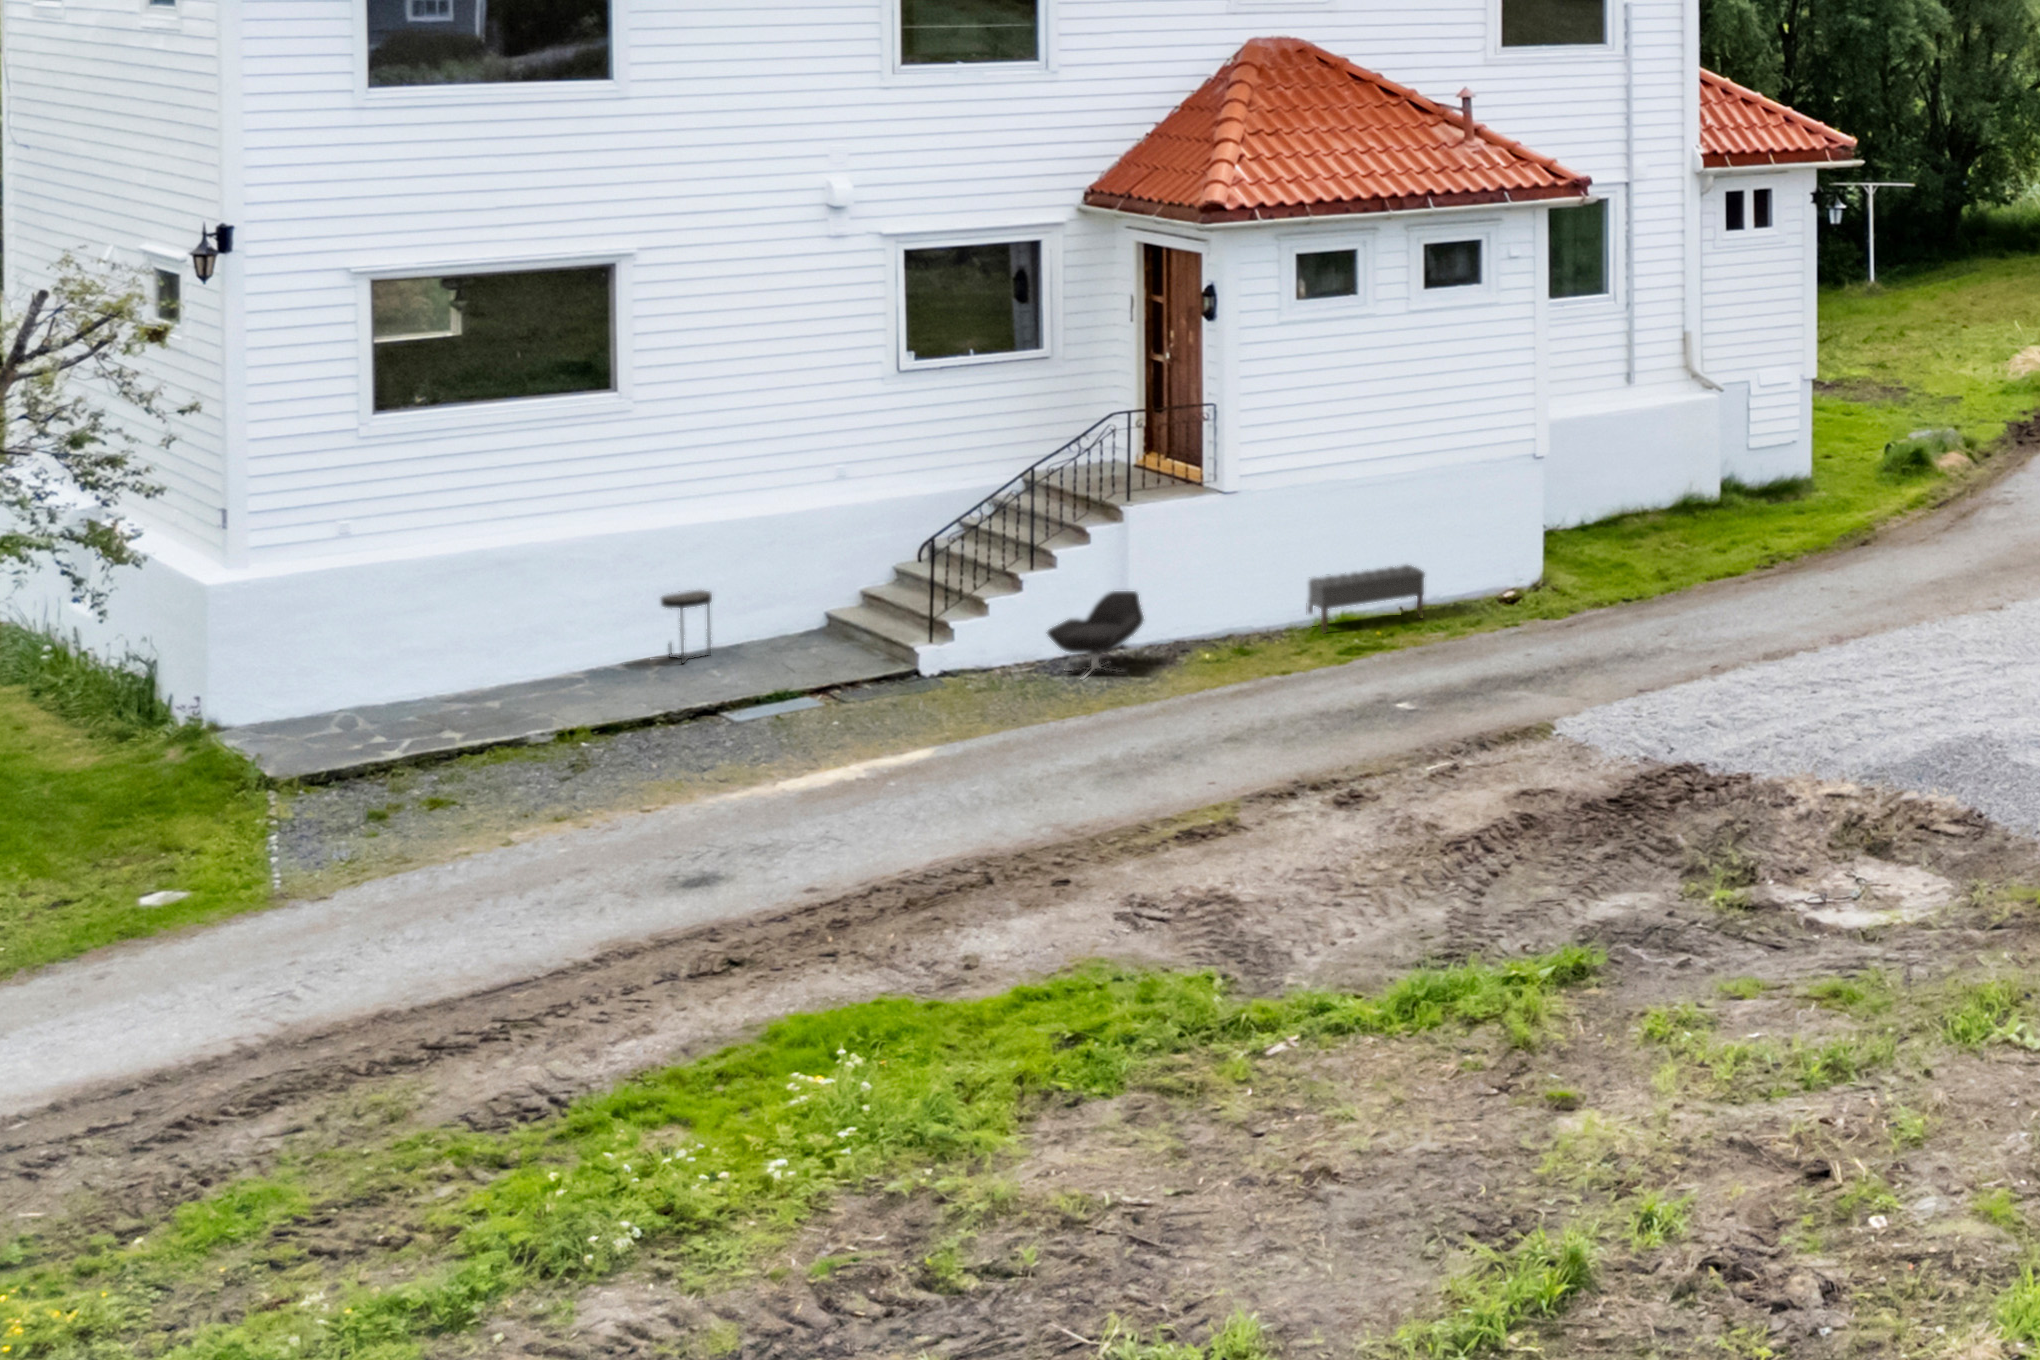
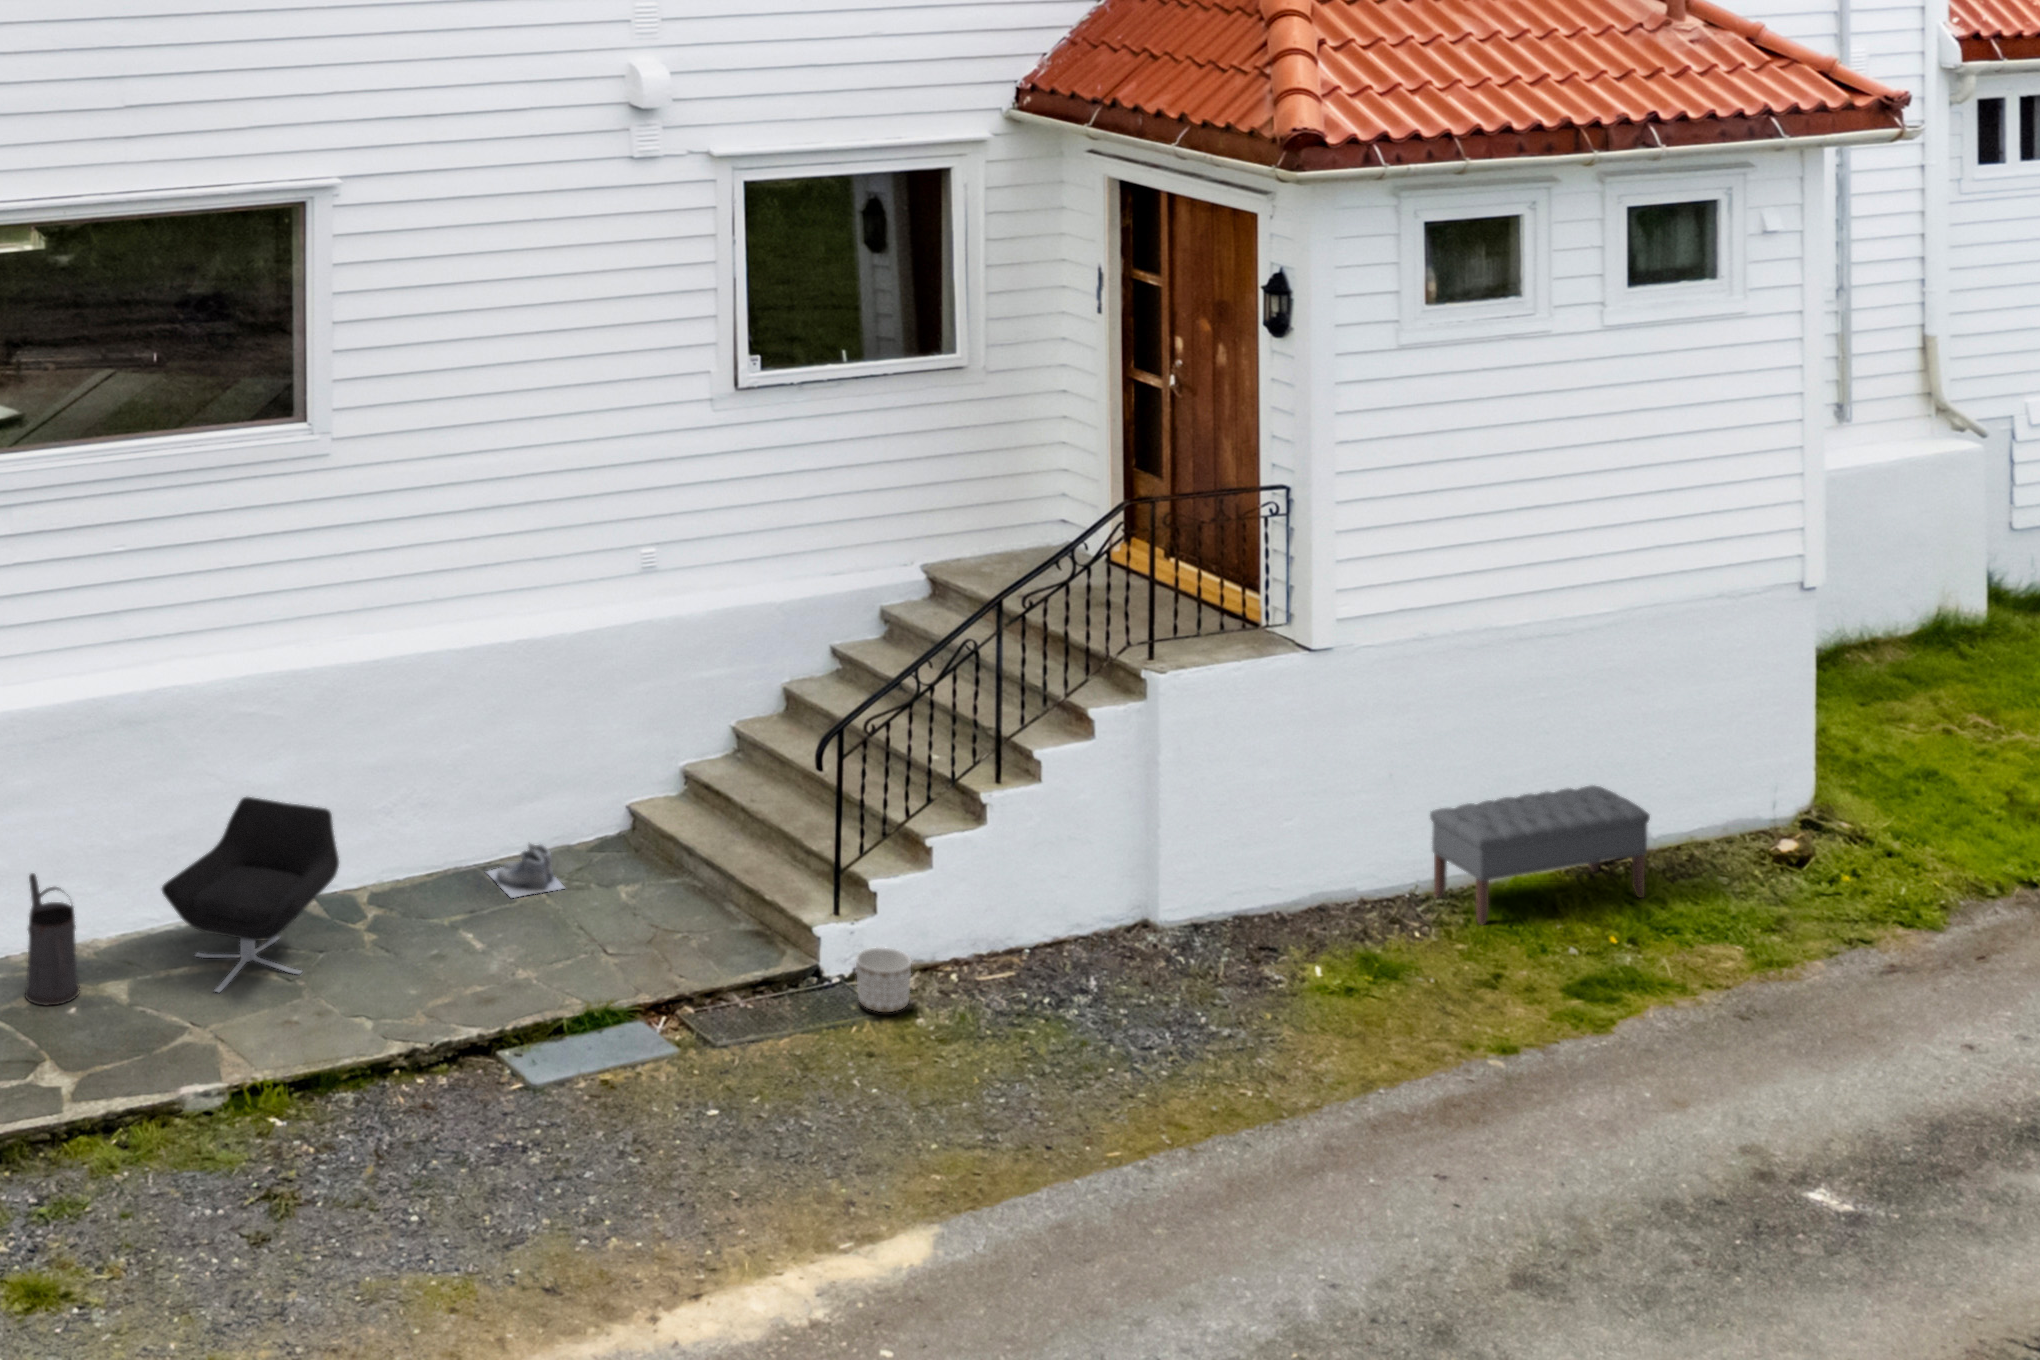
side table: present [661,590,712,663] -> none [368,779,449,920]
lounge chair: present [1047,591,1144,679] -> present [162,797,339,992]
boots: none [738,625,787,653] -> present [487,844,564,898]
watering can: none [442,642,477,706] -> present [25,873,80,1005]
planter: none [947,653,979,684] -> present [856,947,911,1012]

